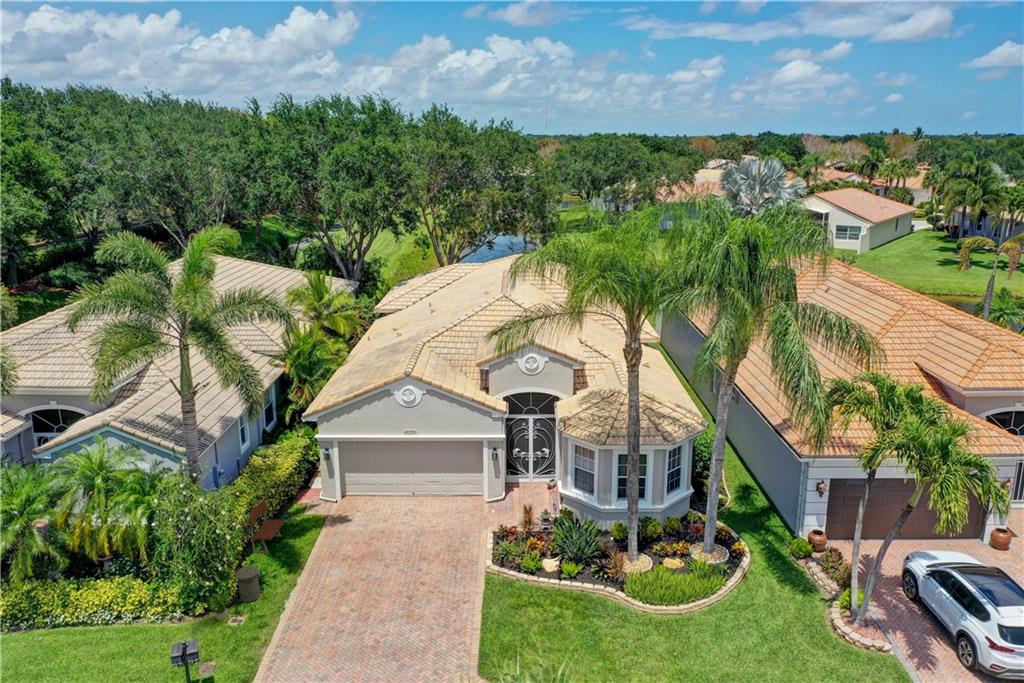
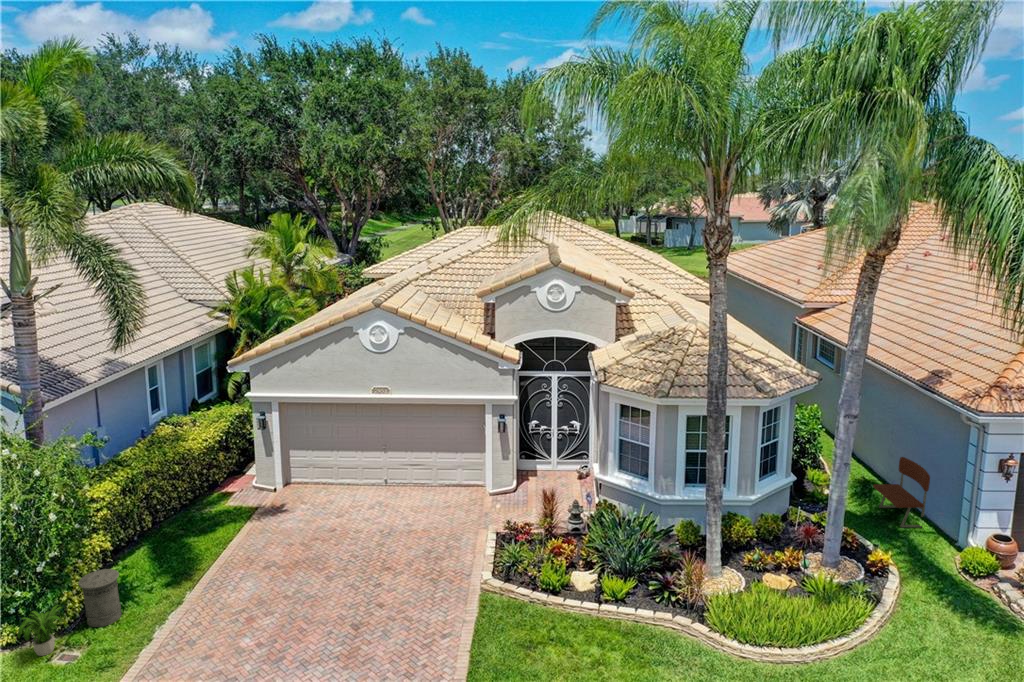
bench: present [249,501,285,553] -> present [873,457,930,527]

